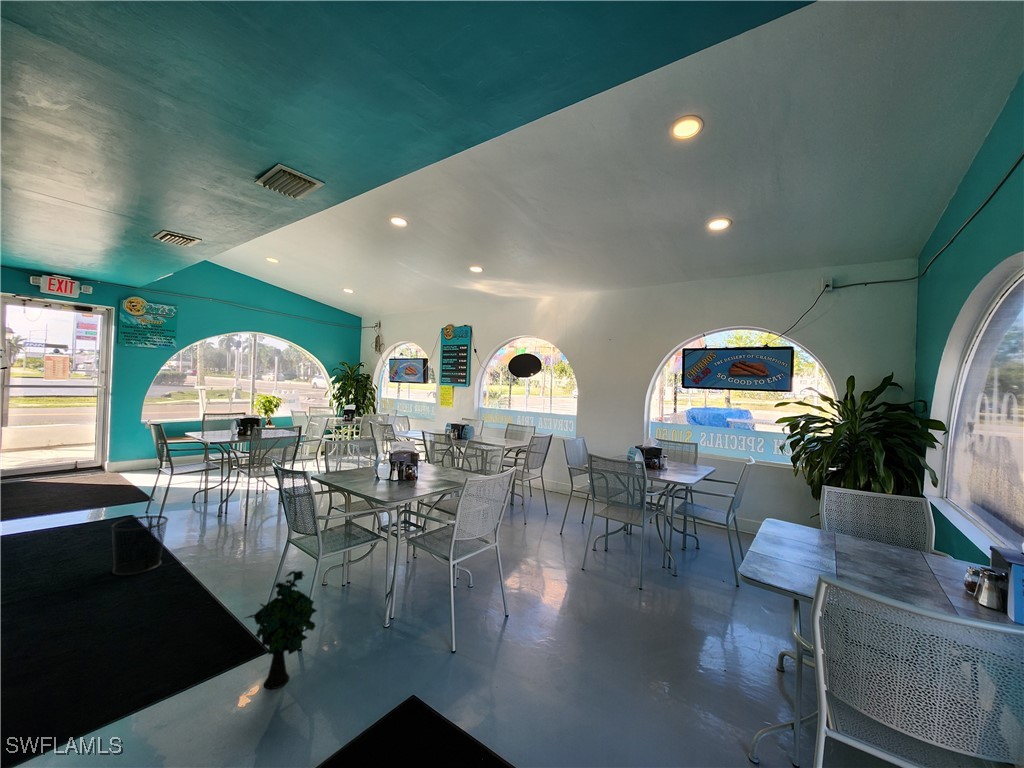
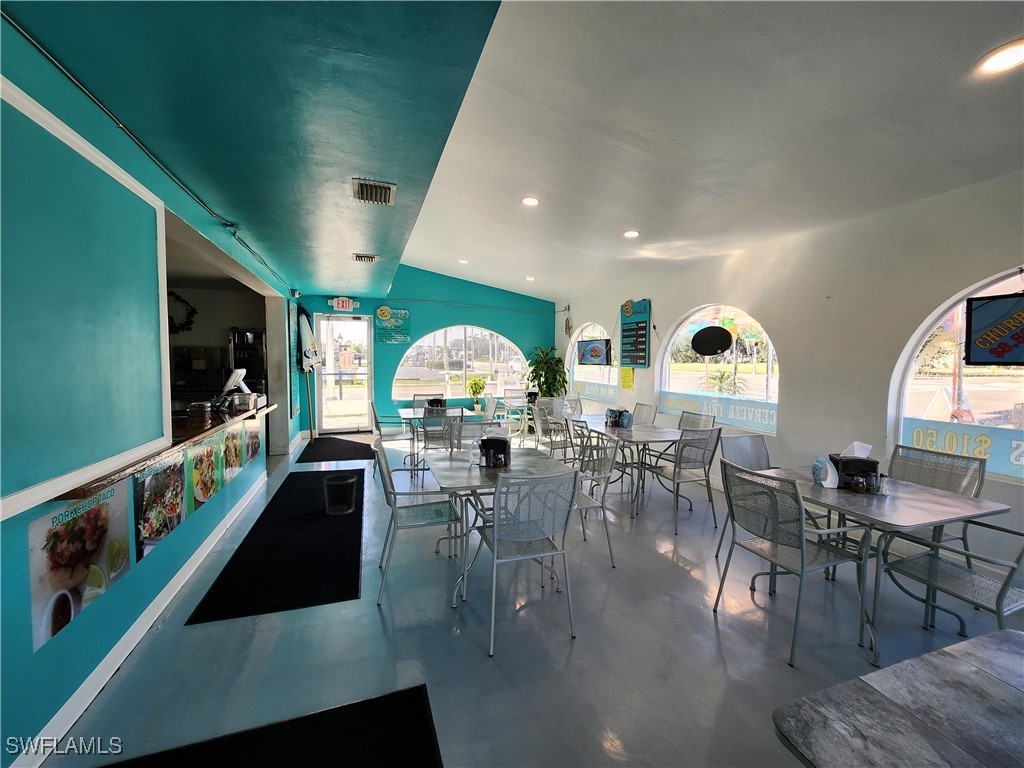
decorative plant: present [246,571,317,689] -> none [327,537,380,628]

